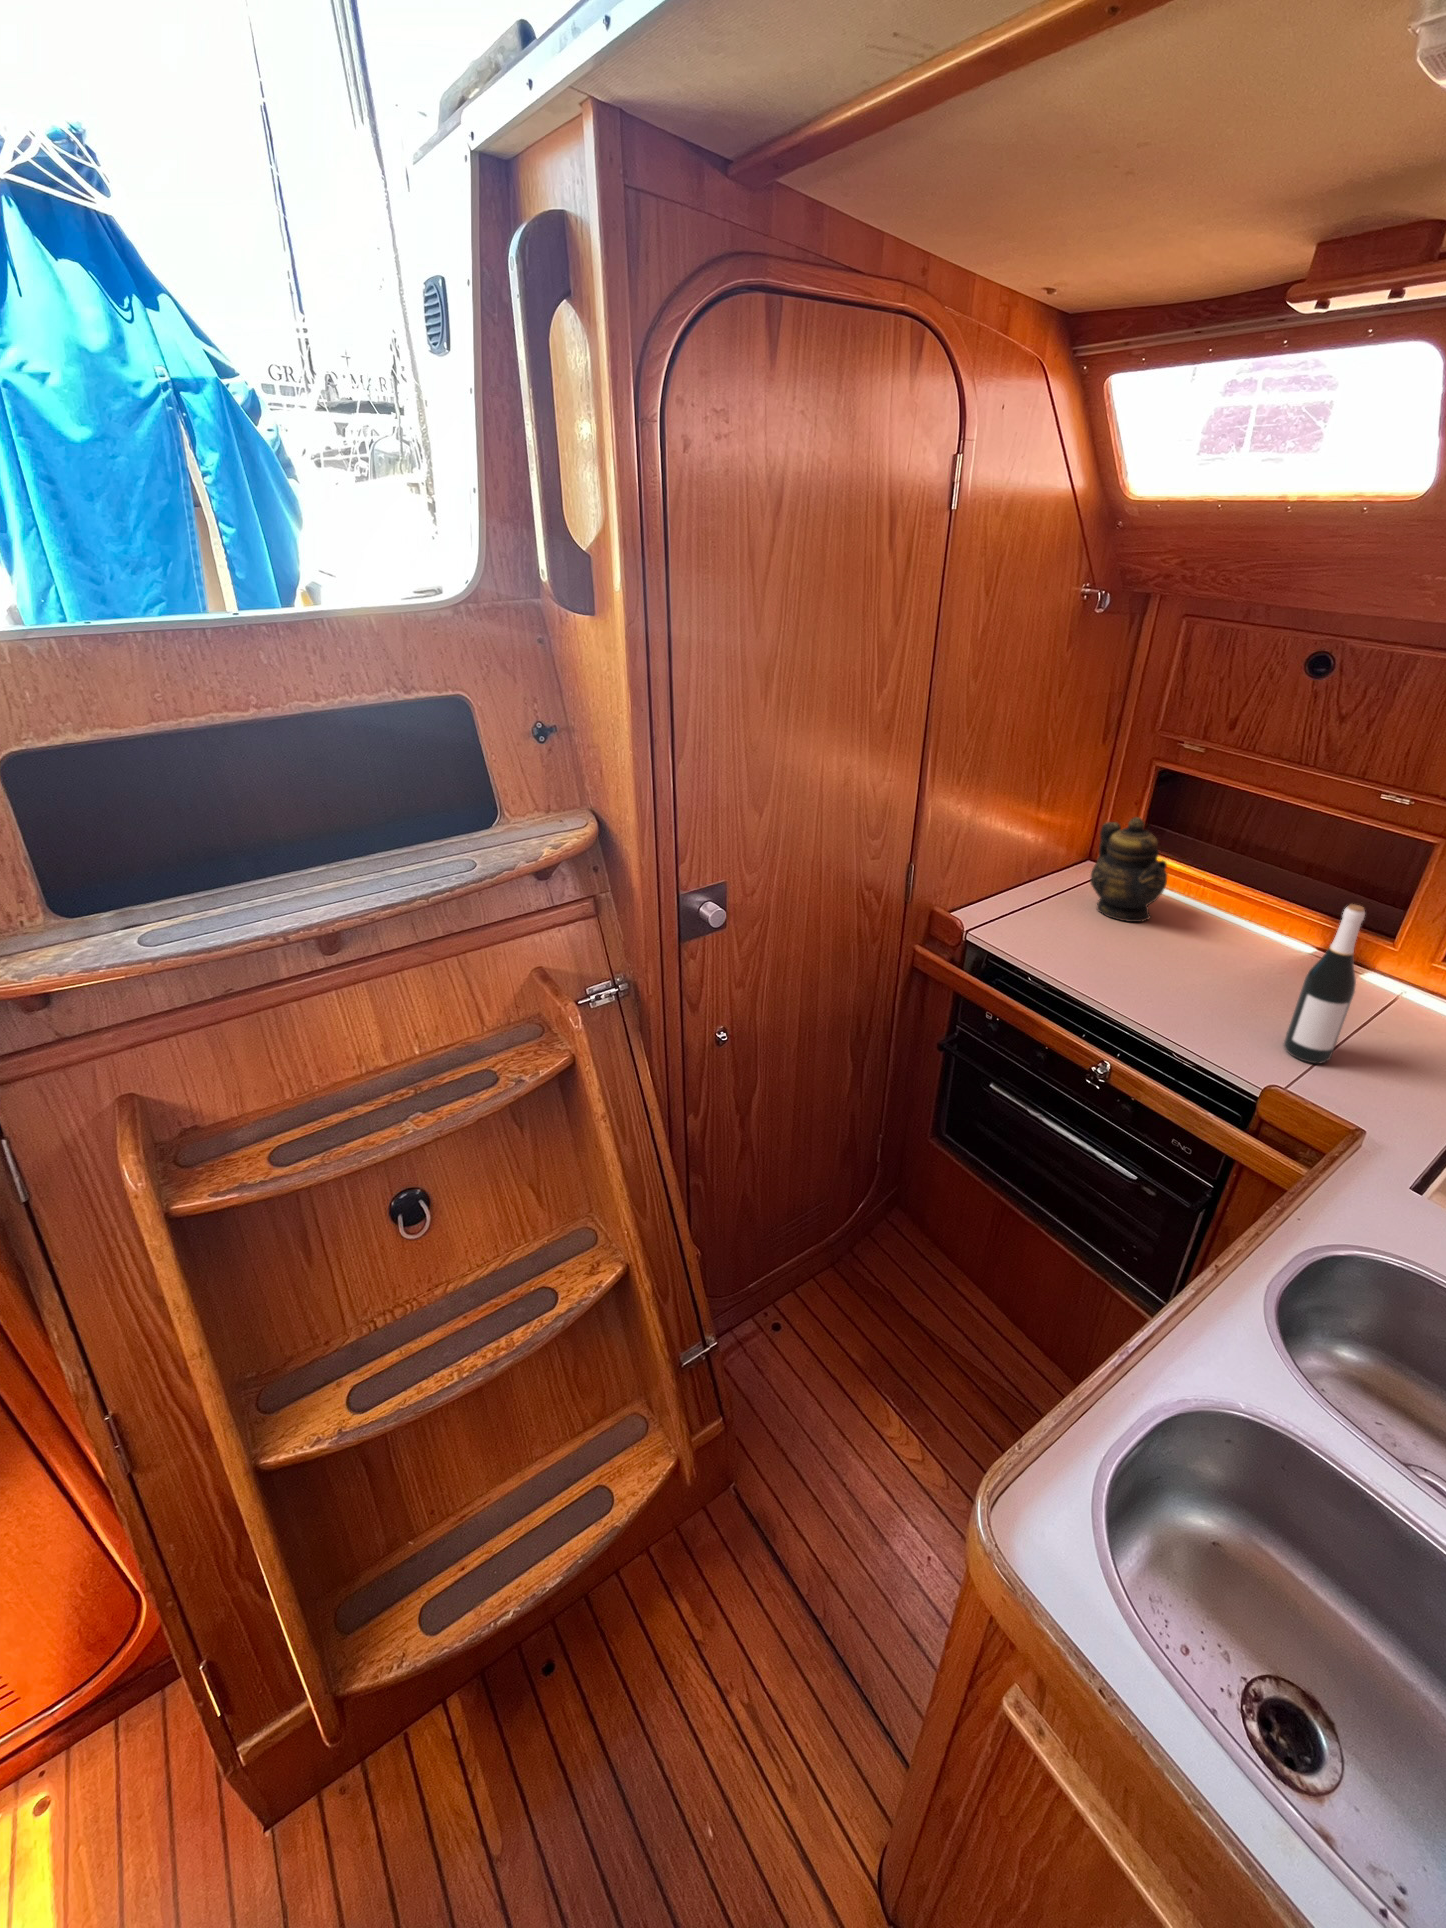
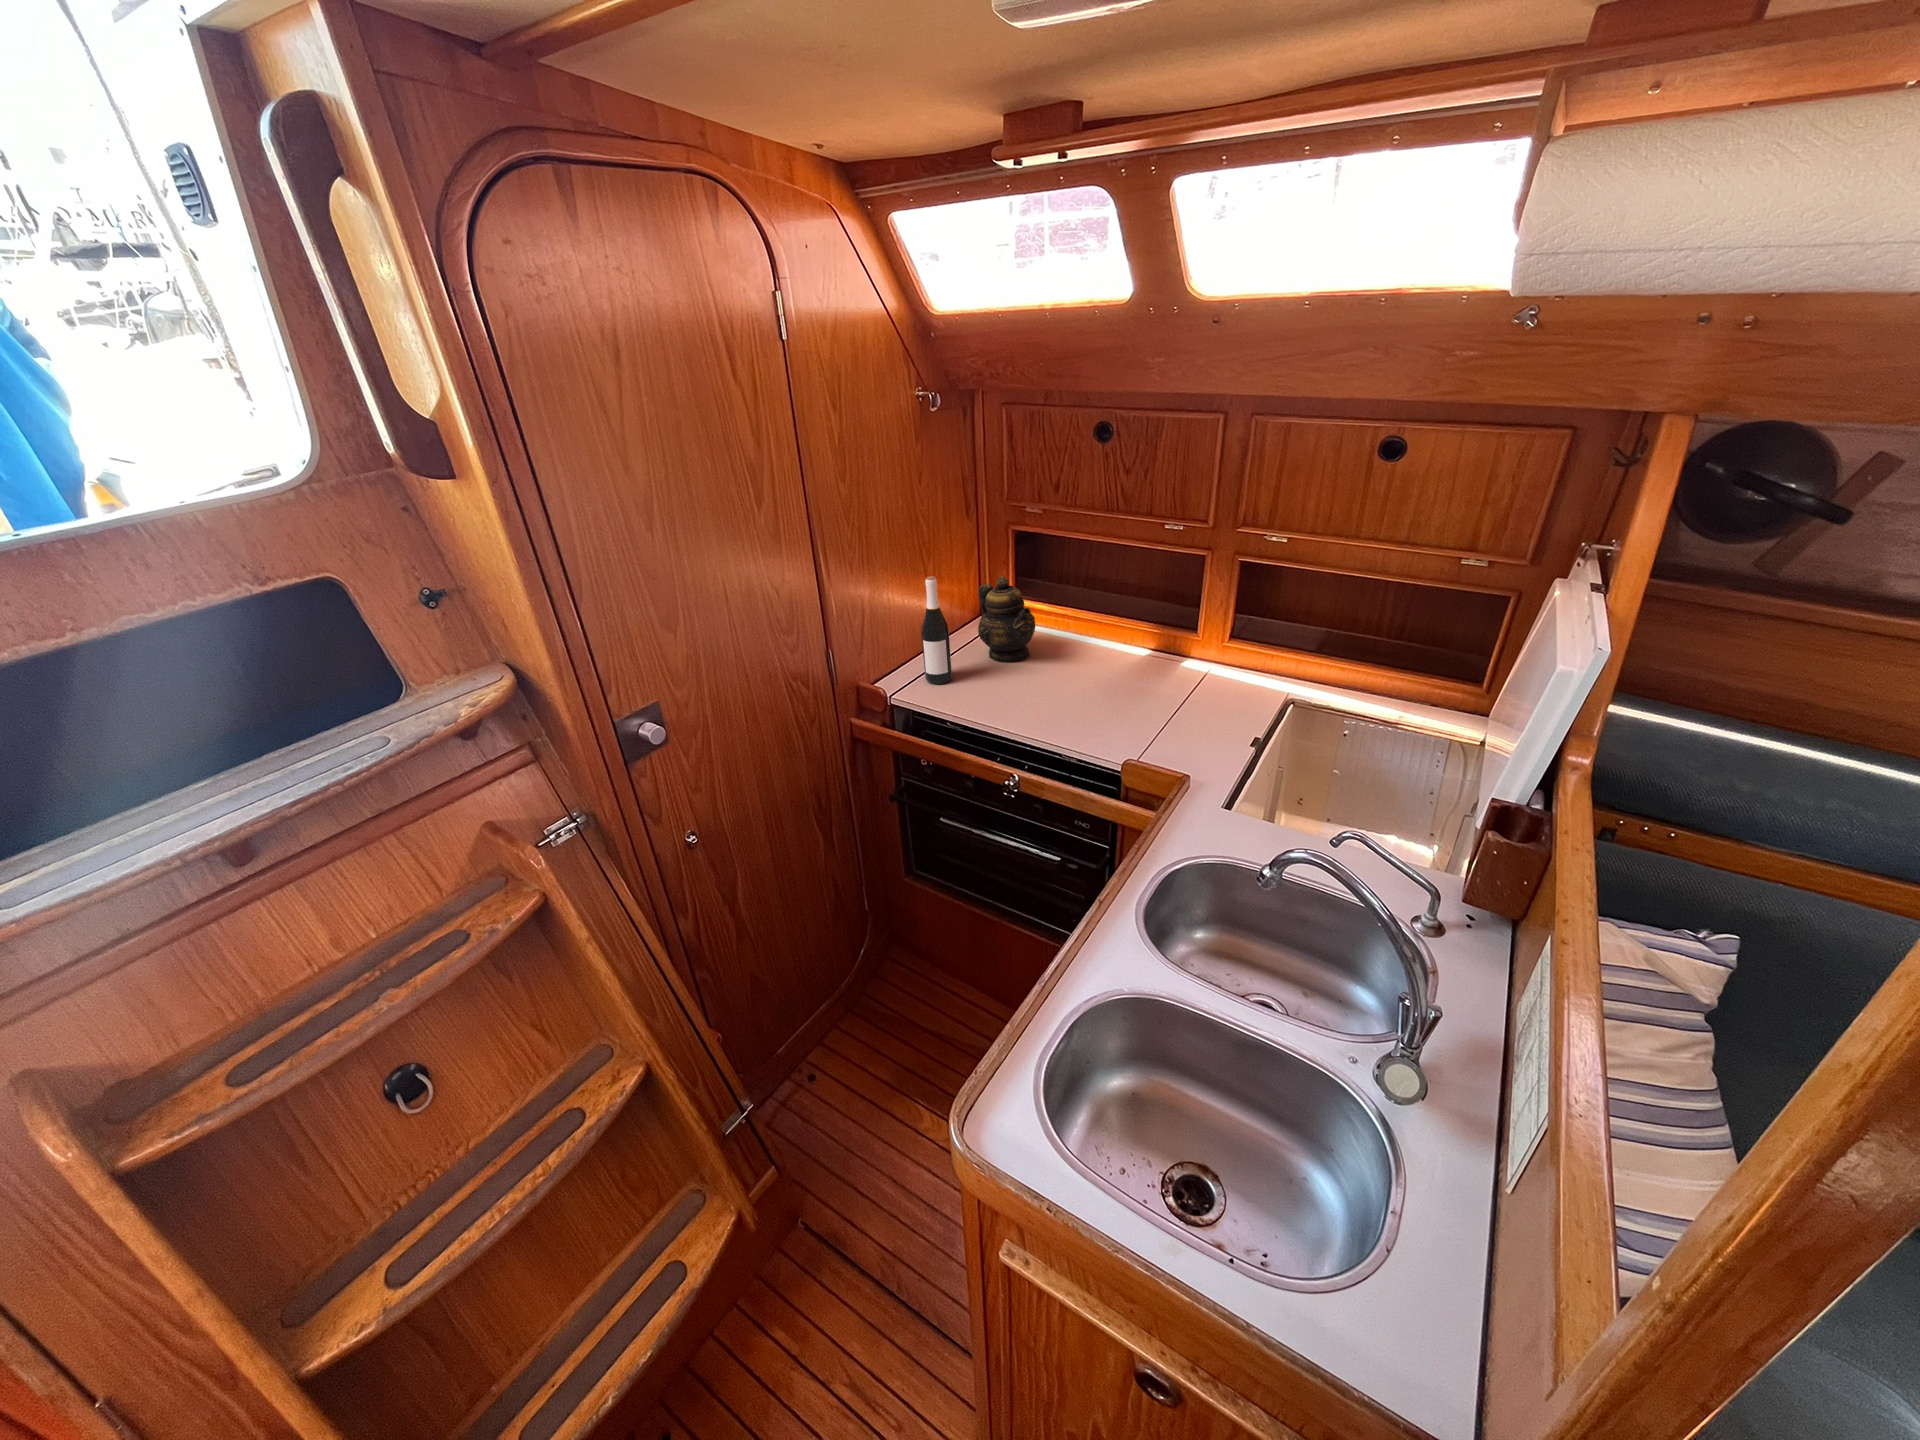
wine bottle: present [1284,904,1365,1064] -> present [921,576,952,684]

